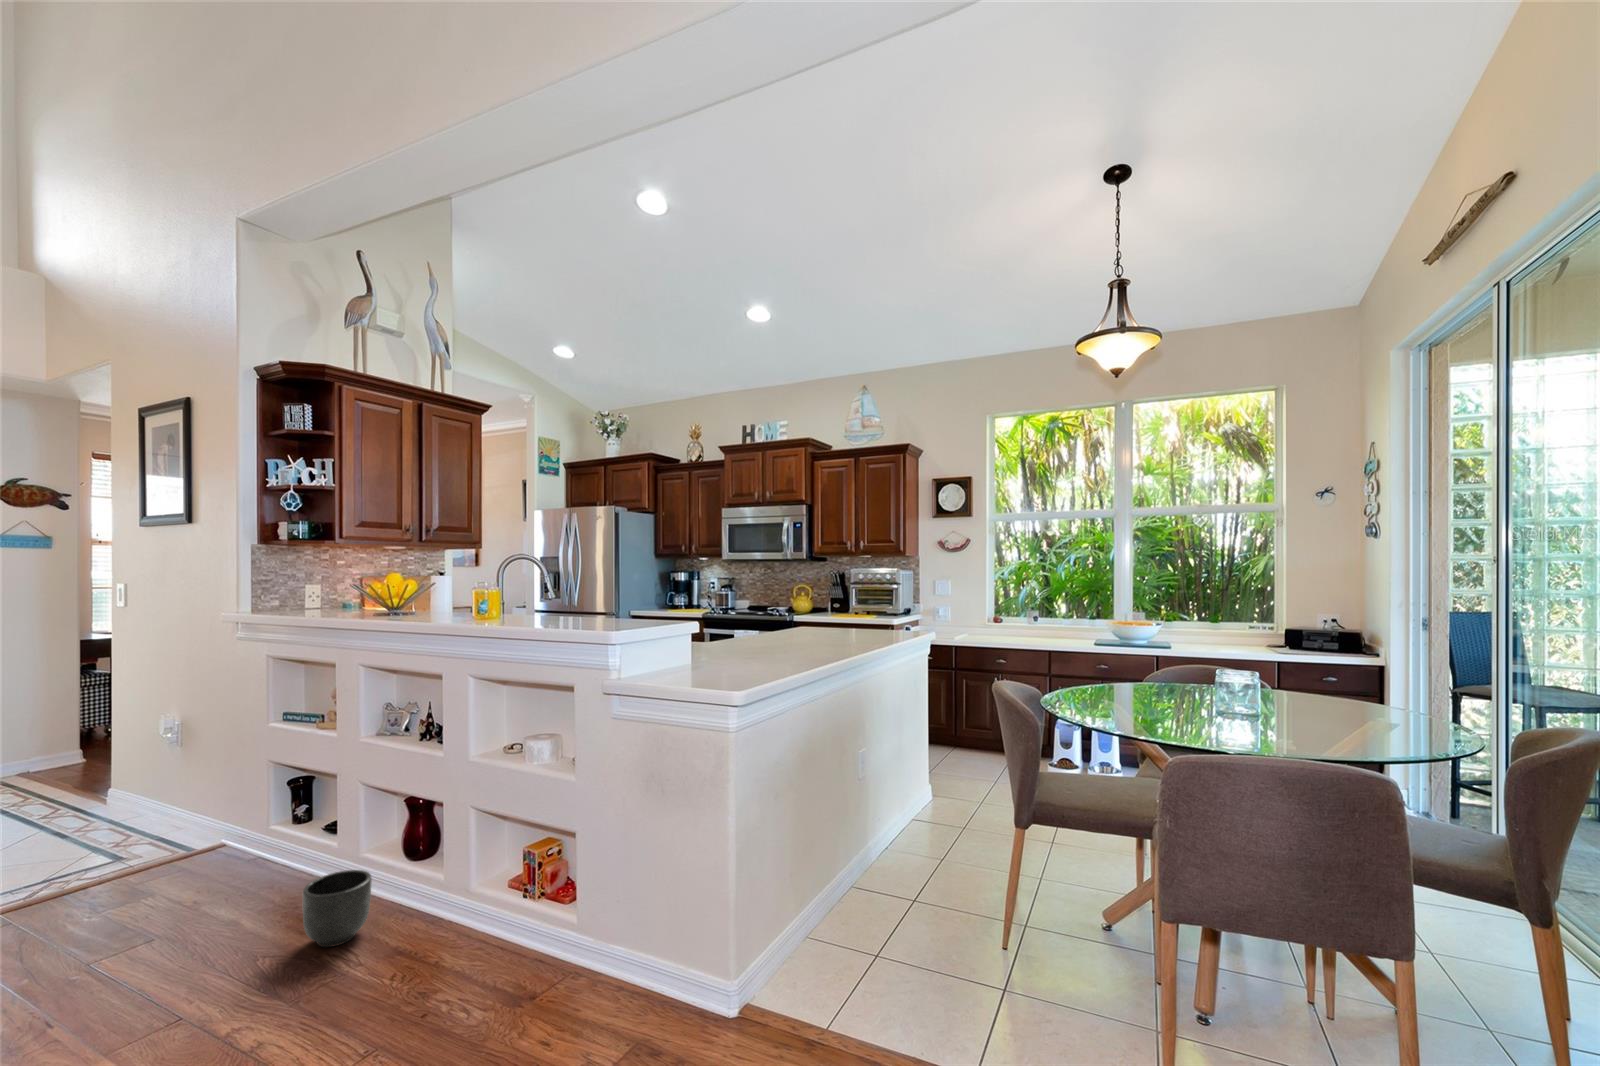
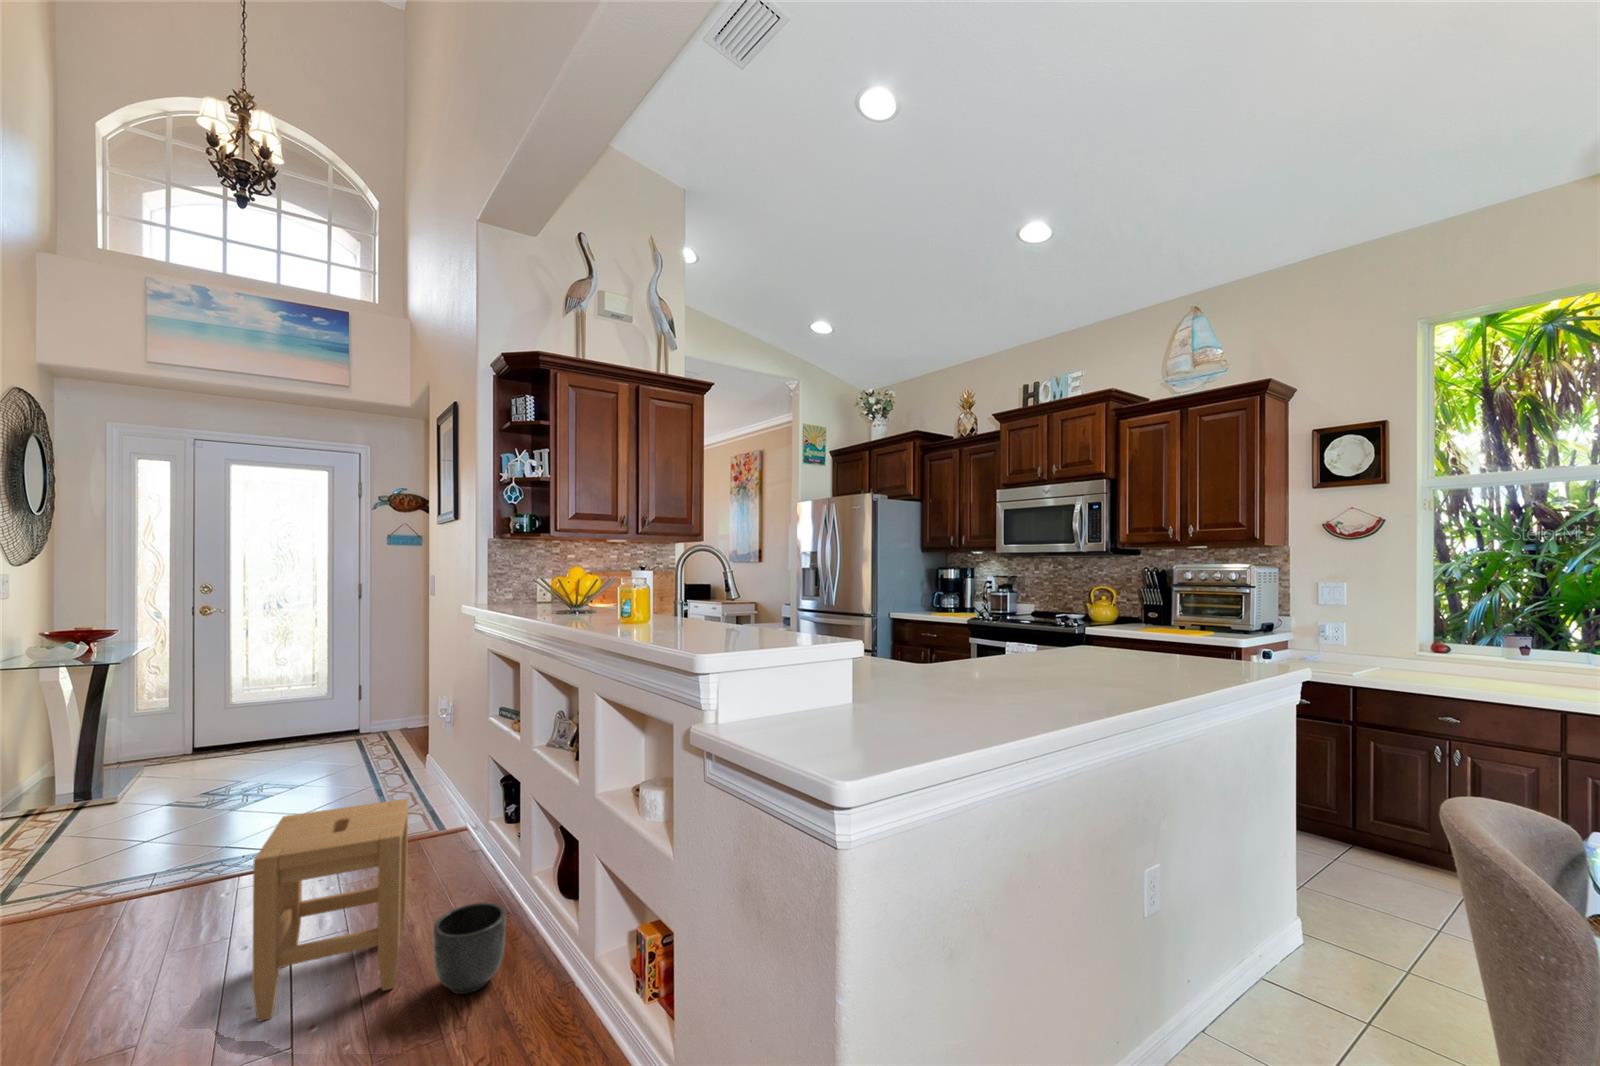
stool: none [94,796,267,1011] -> present [252,799,408,1021]

